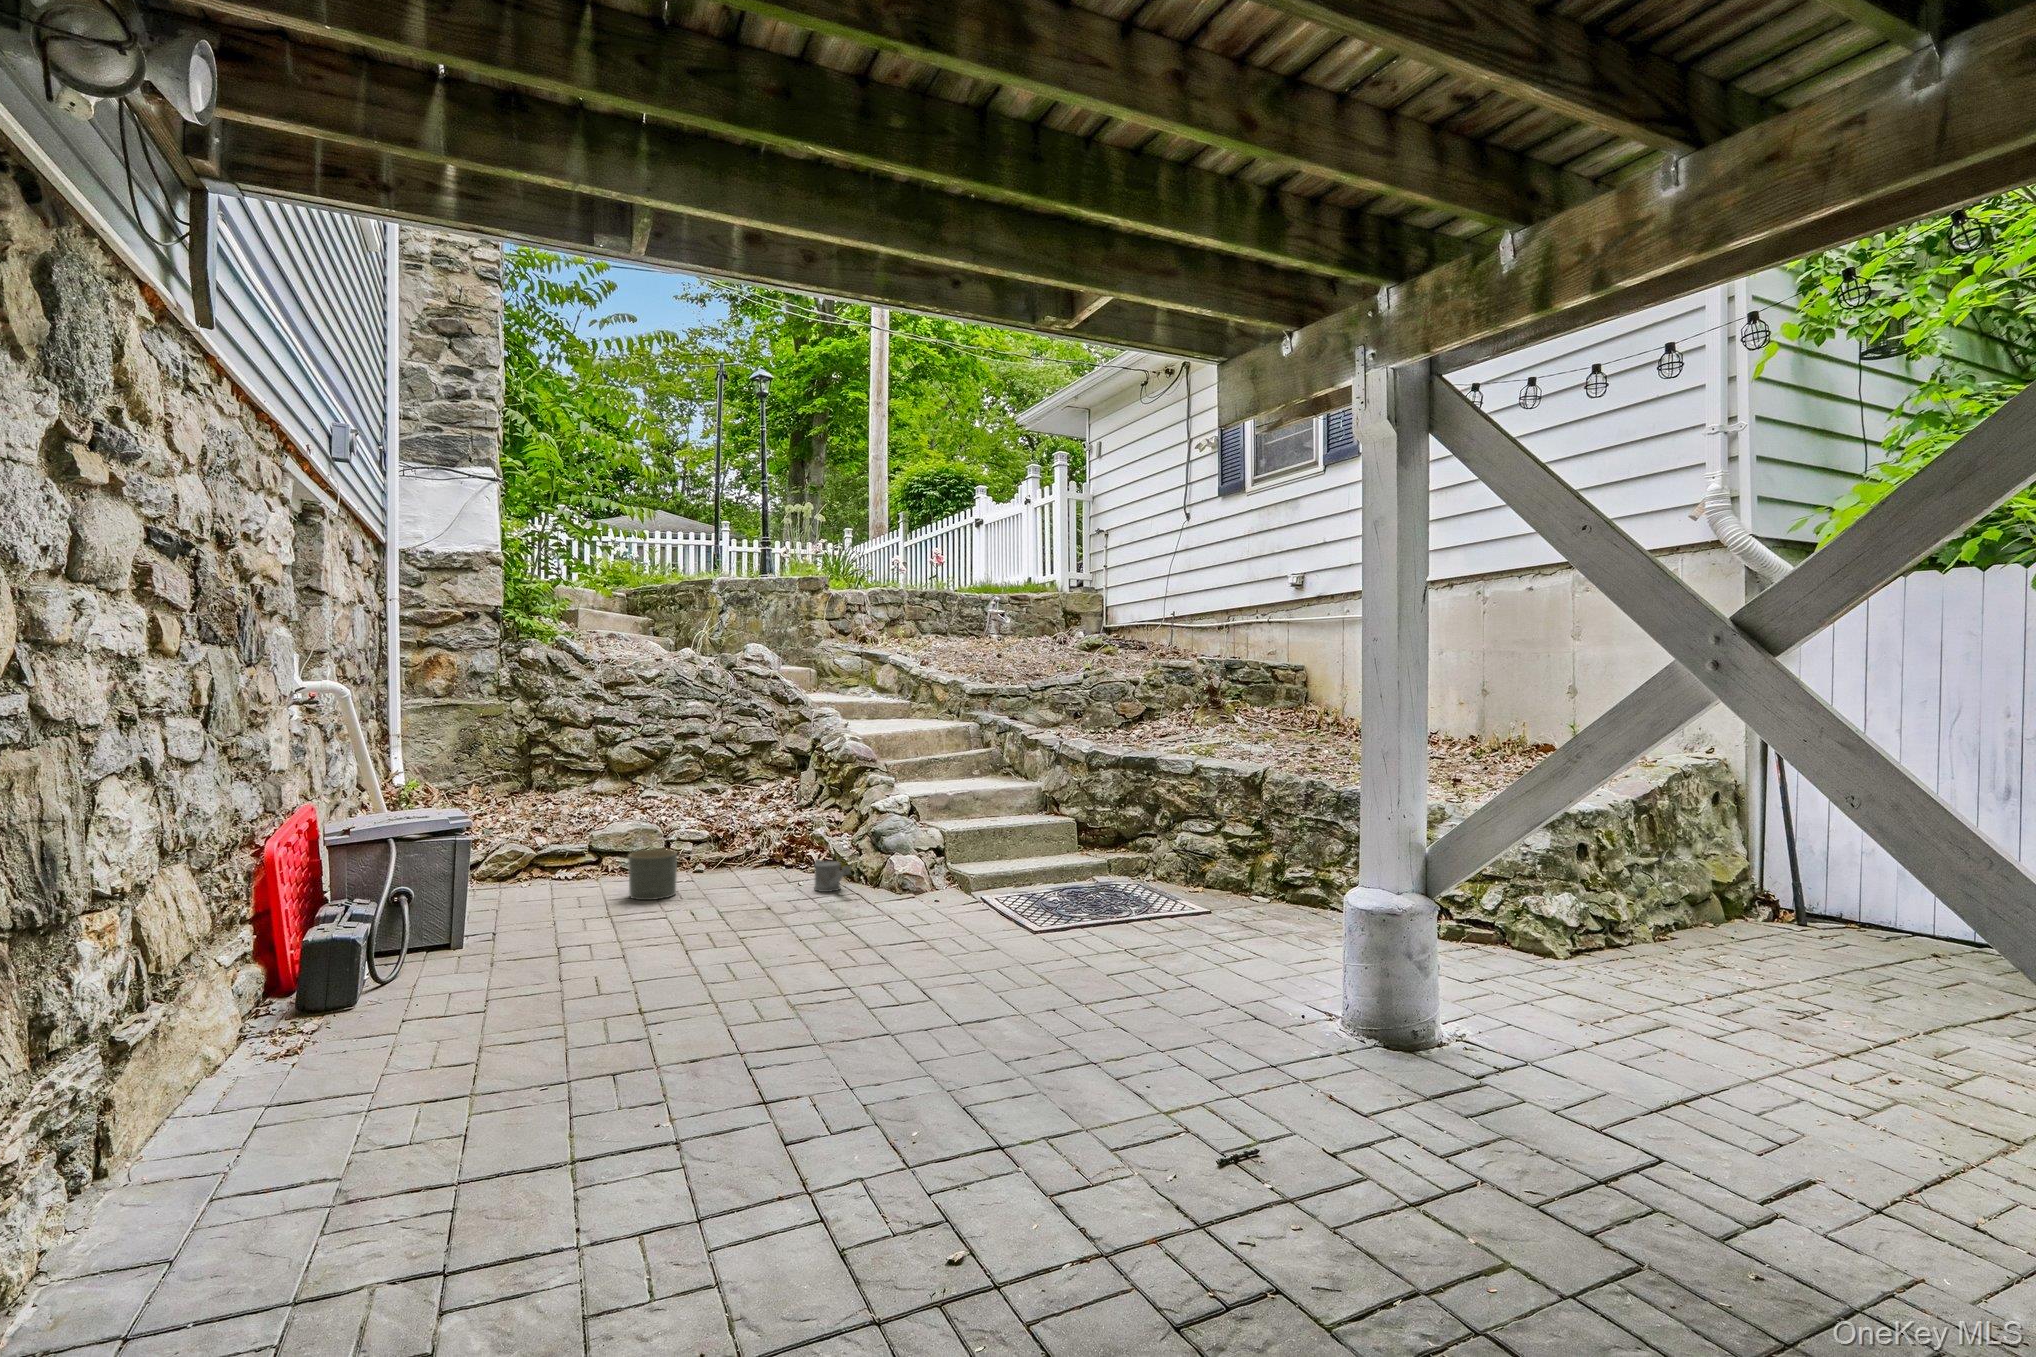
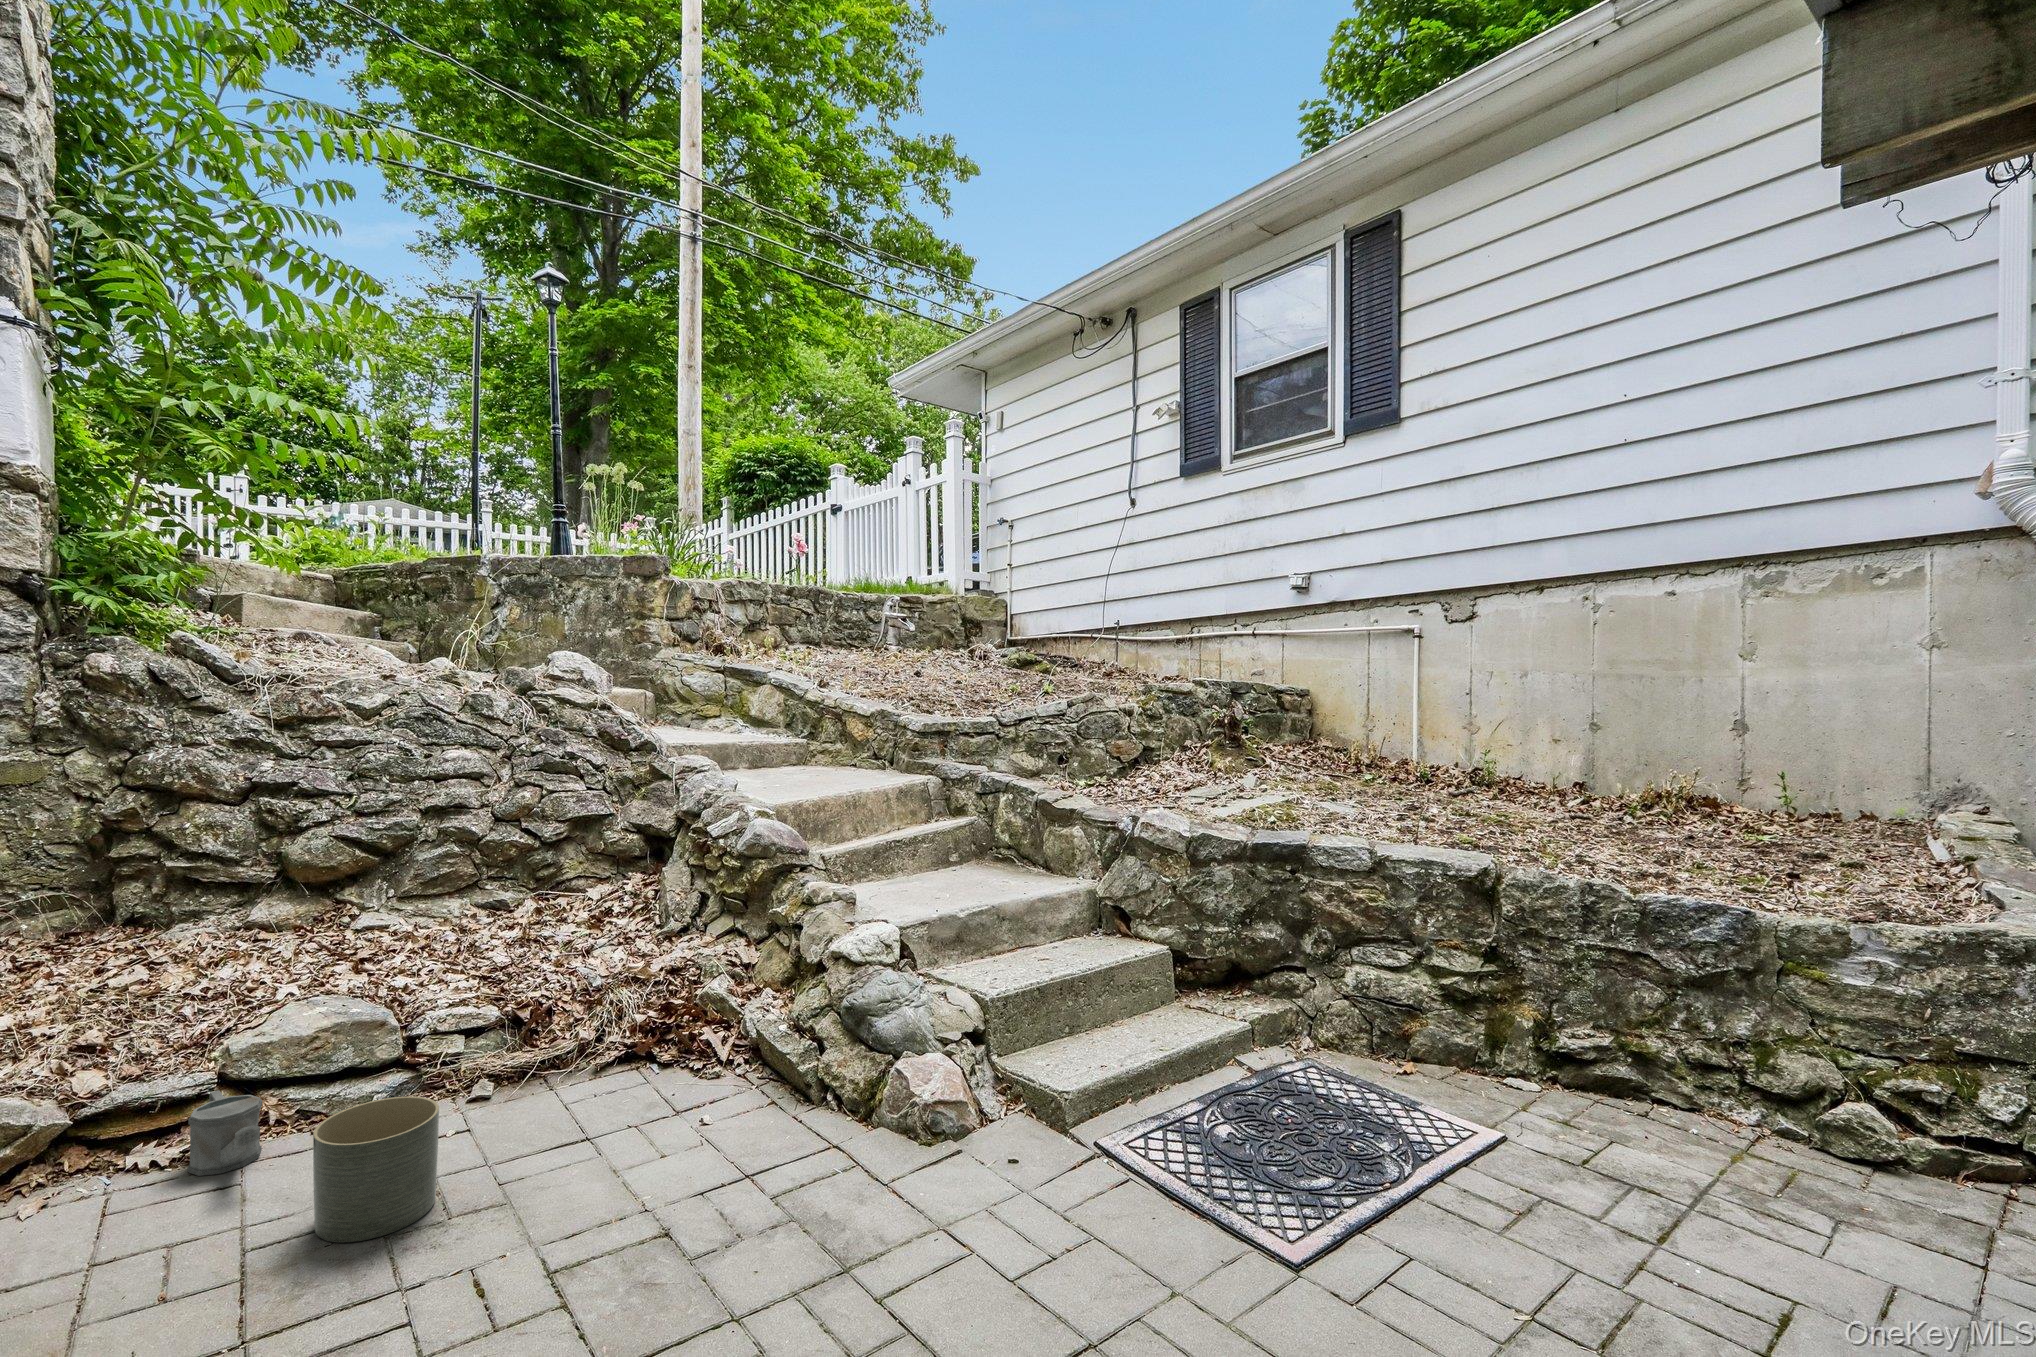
watering can: present [814,859,850,892] -> present [188,1090,262,1176]

